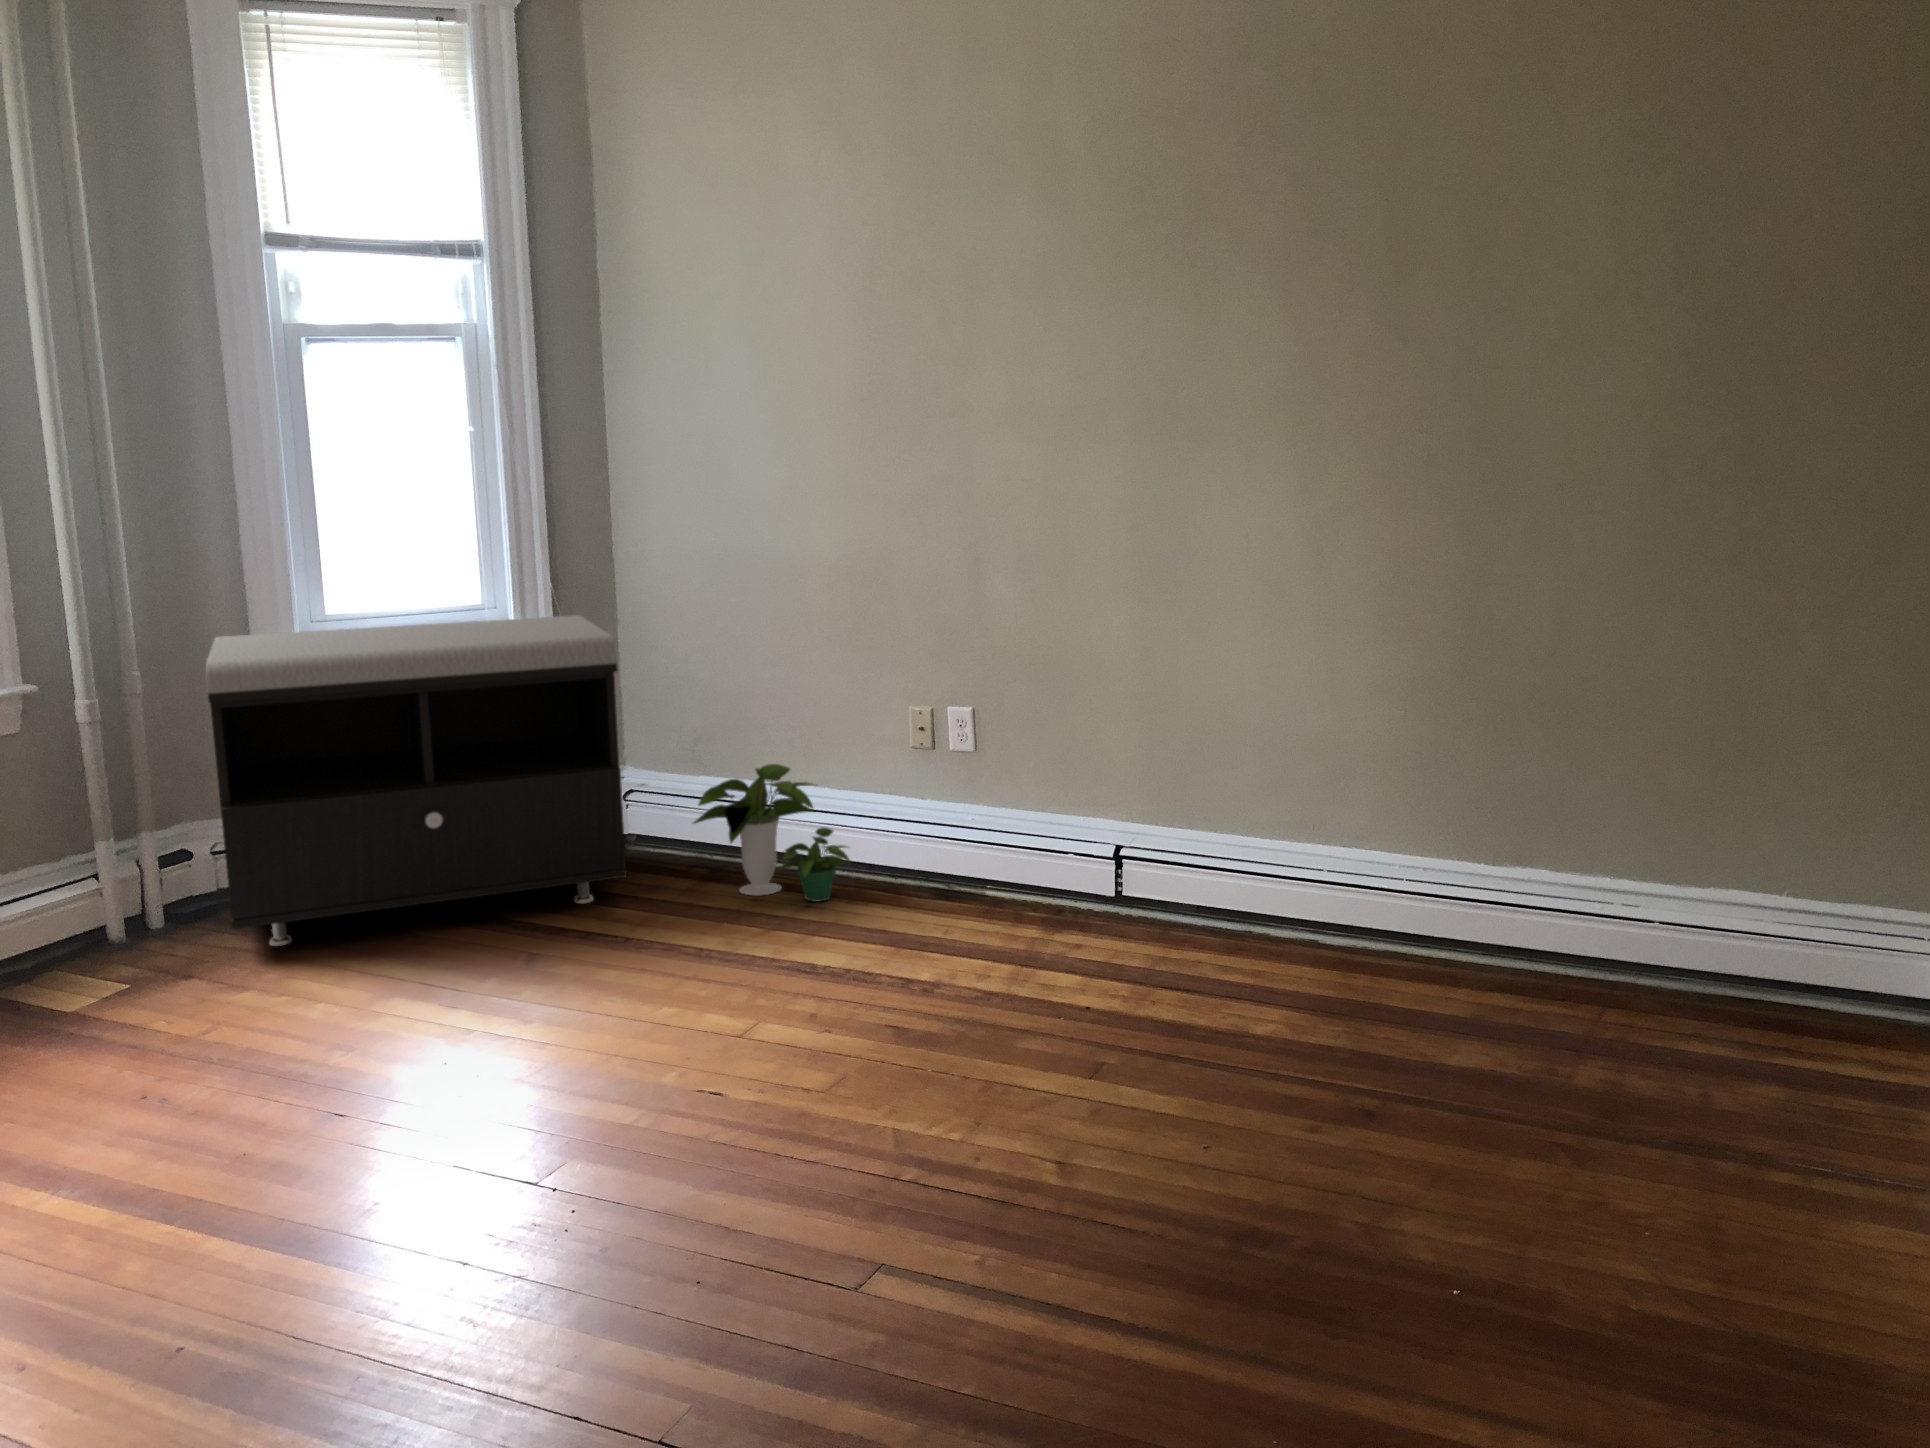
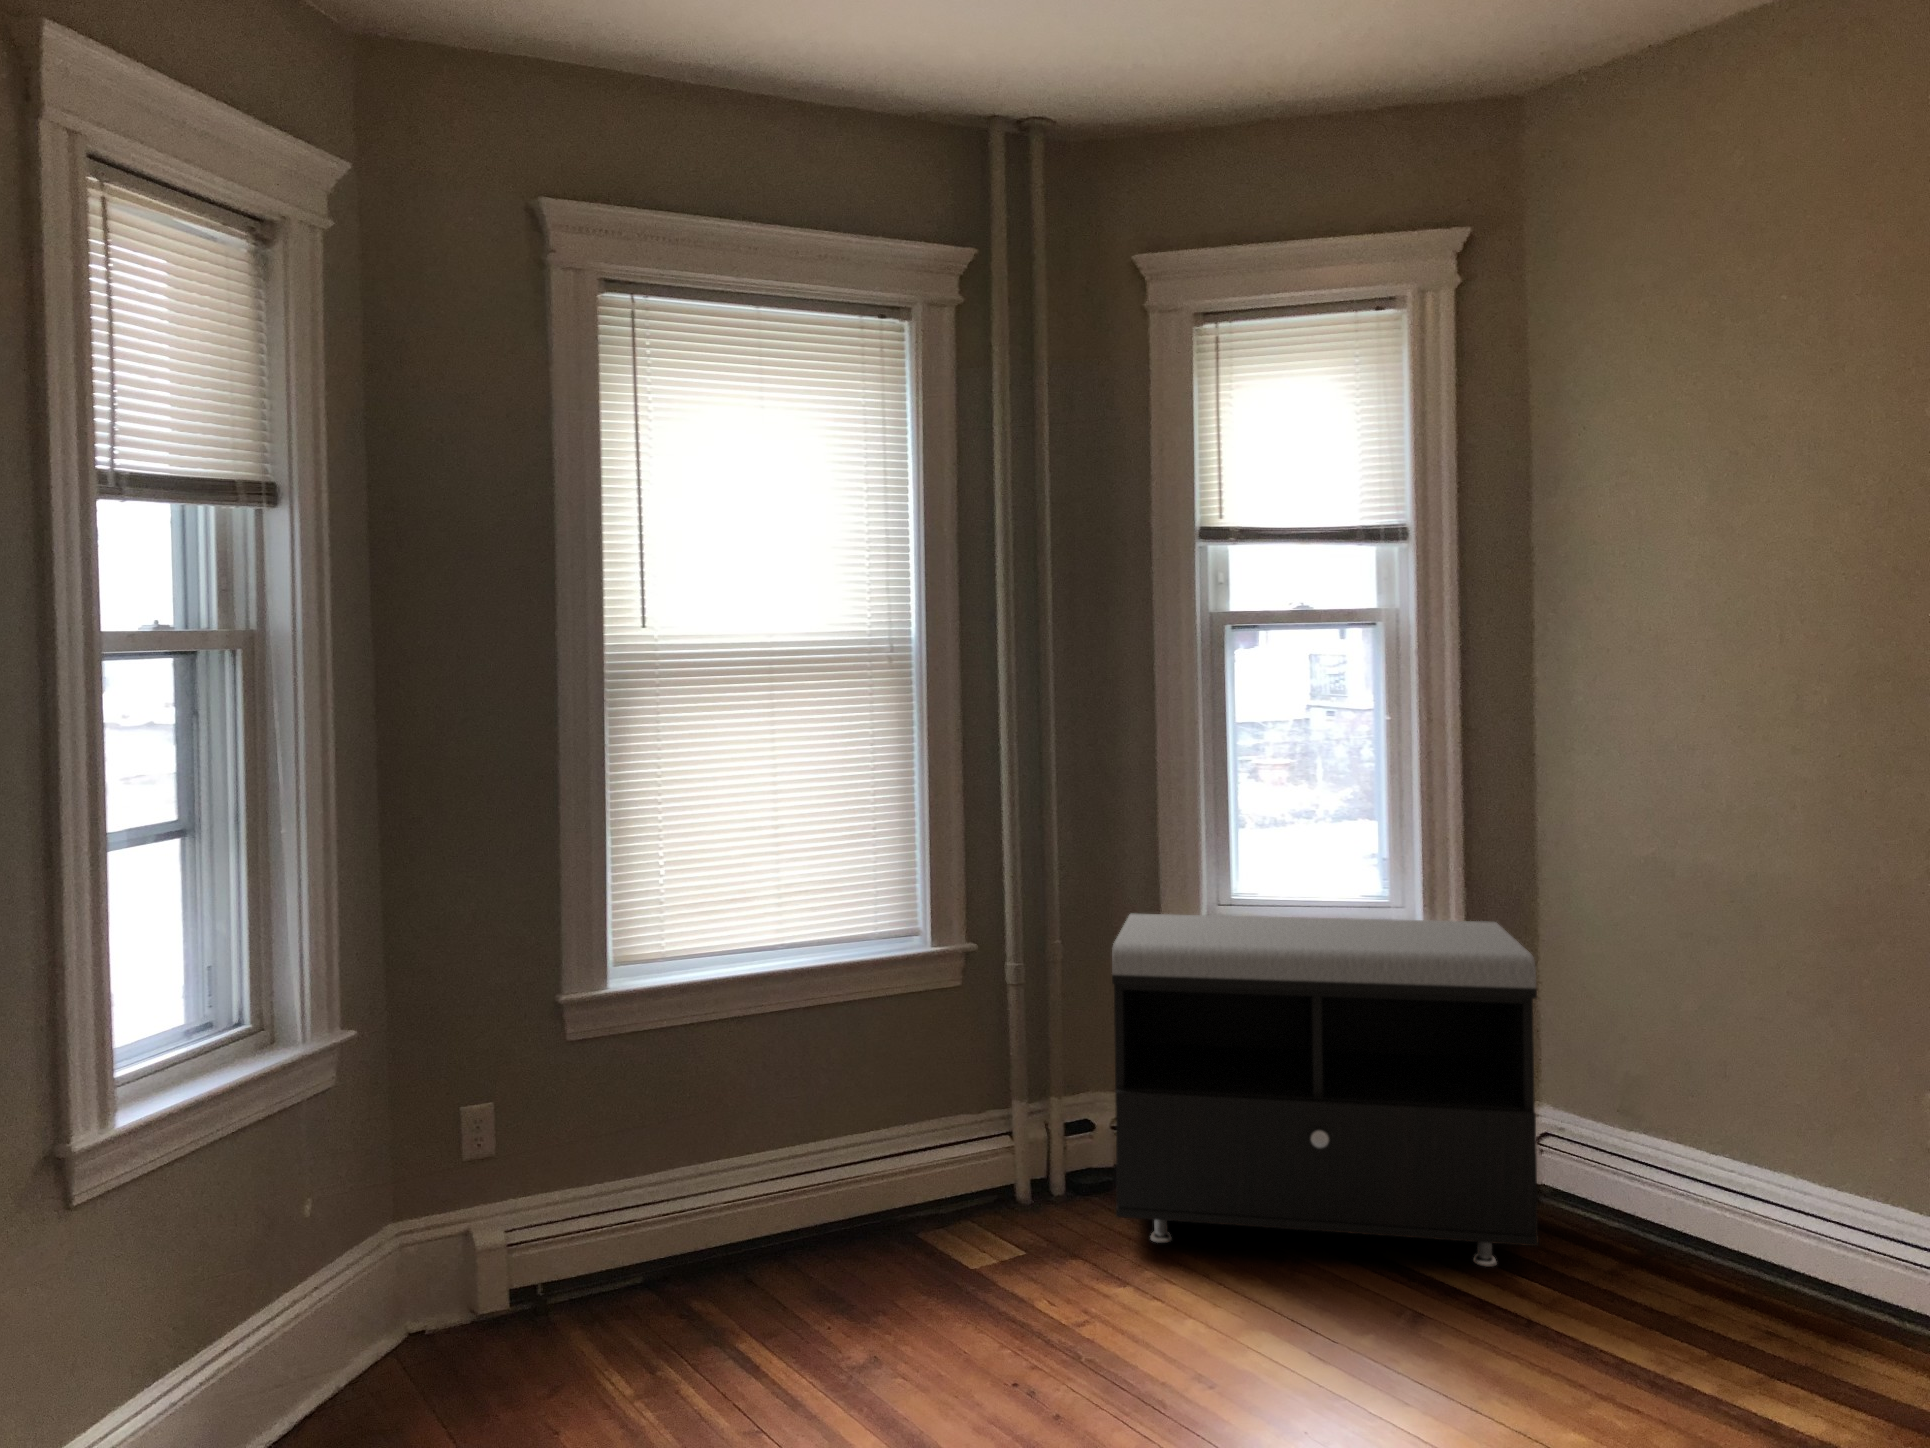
potted plant: present [694,764,850,902] -> none [1624,1137,1858,1340]

